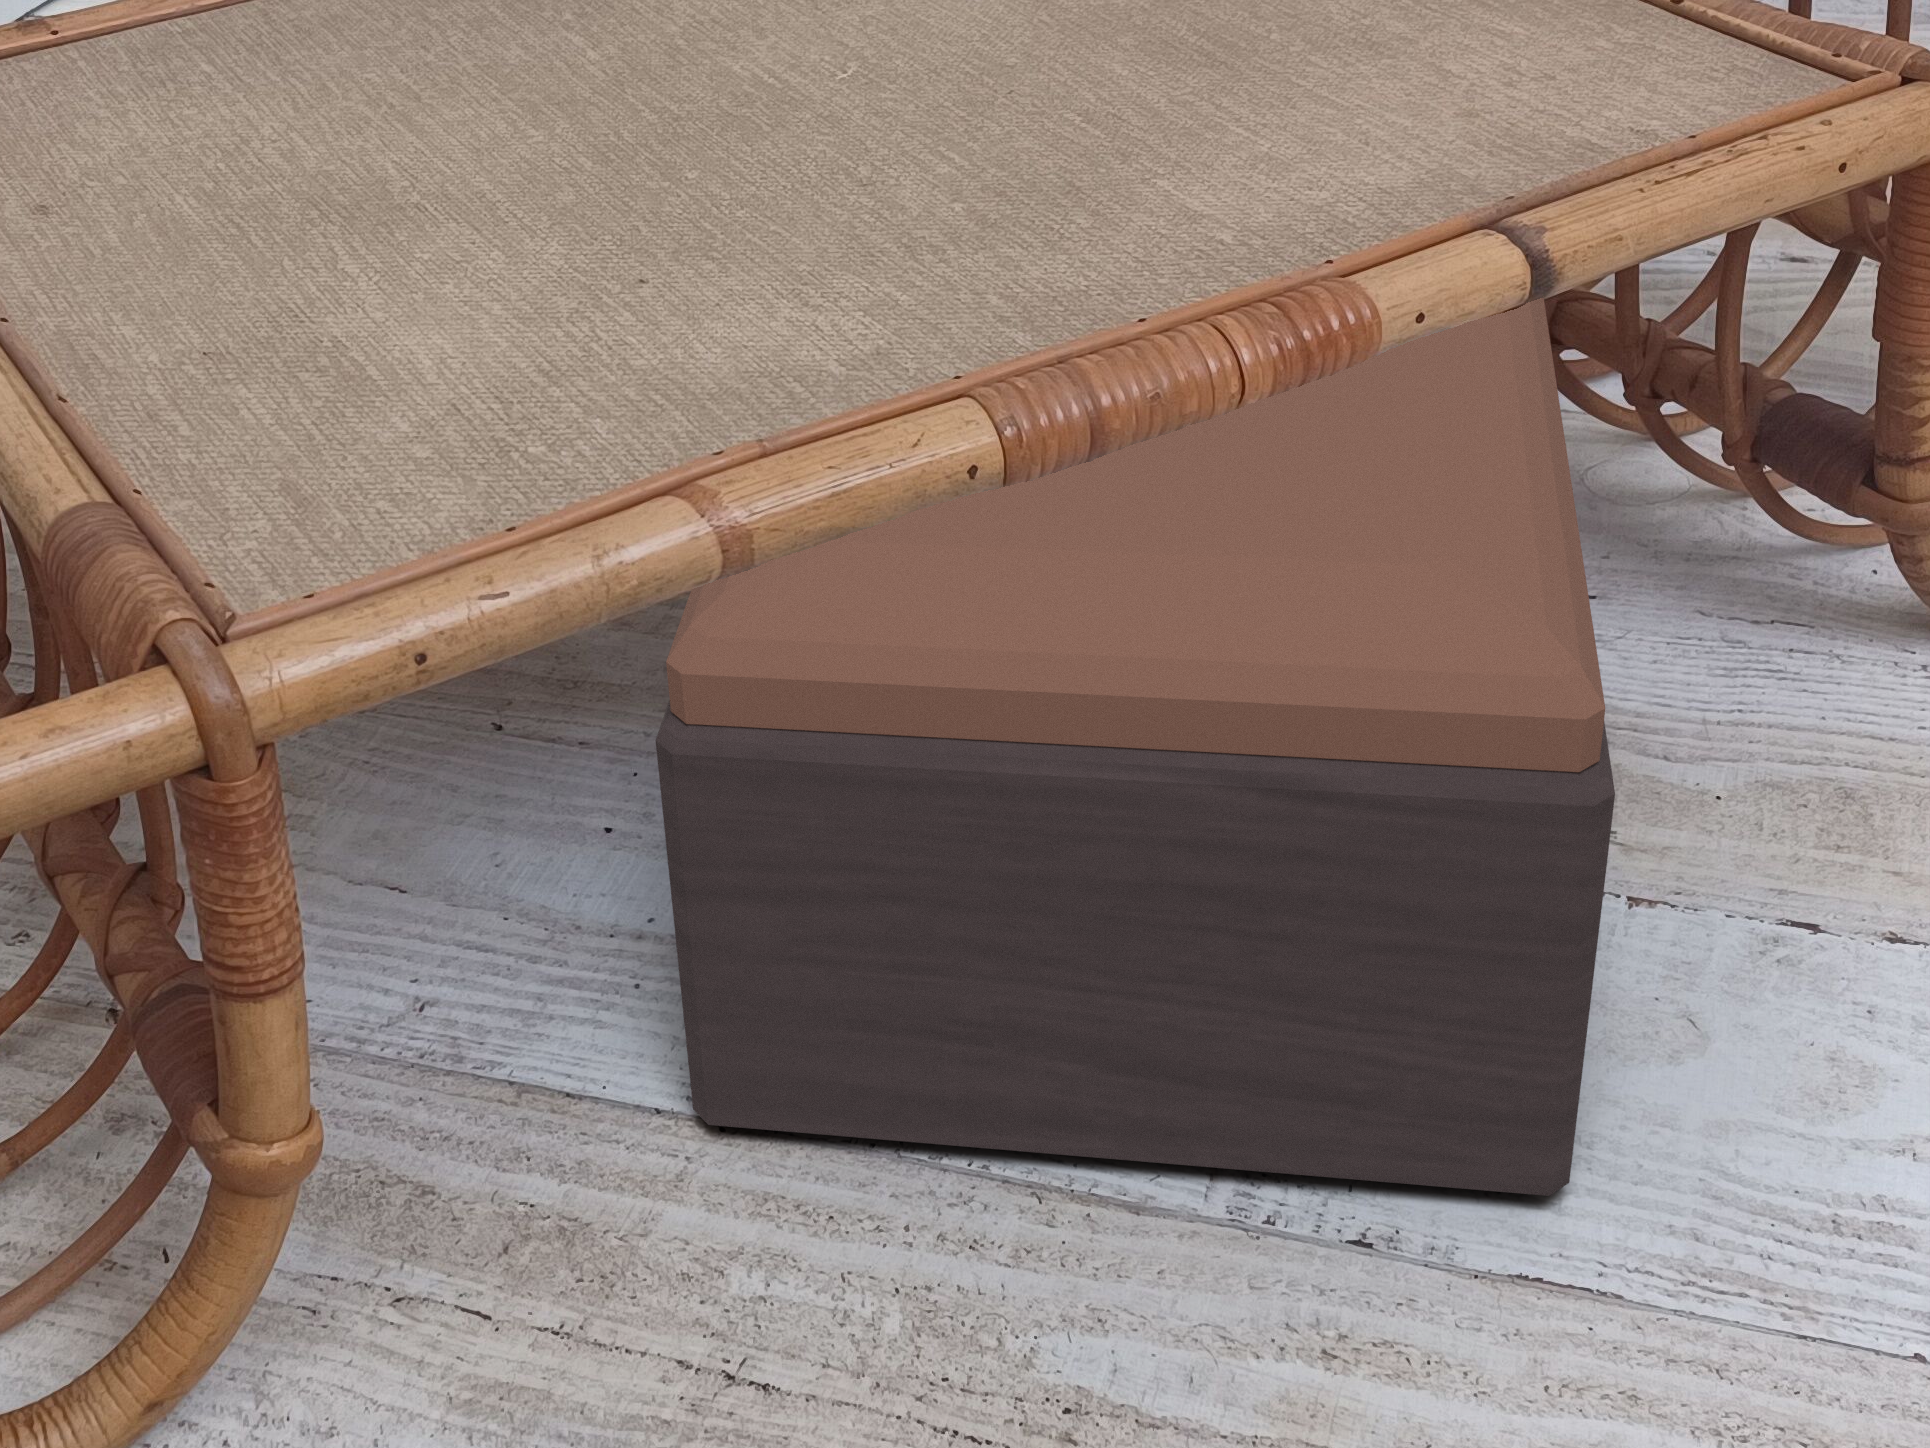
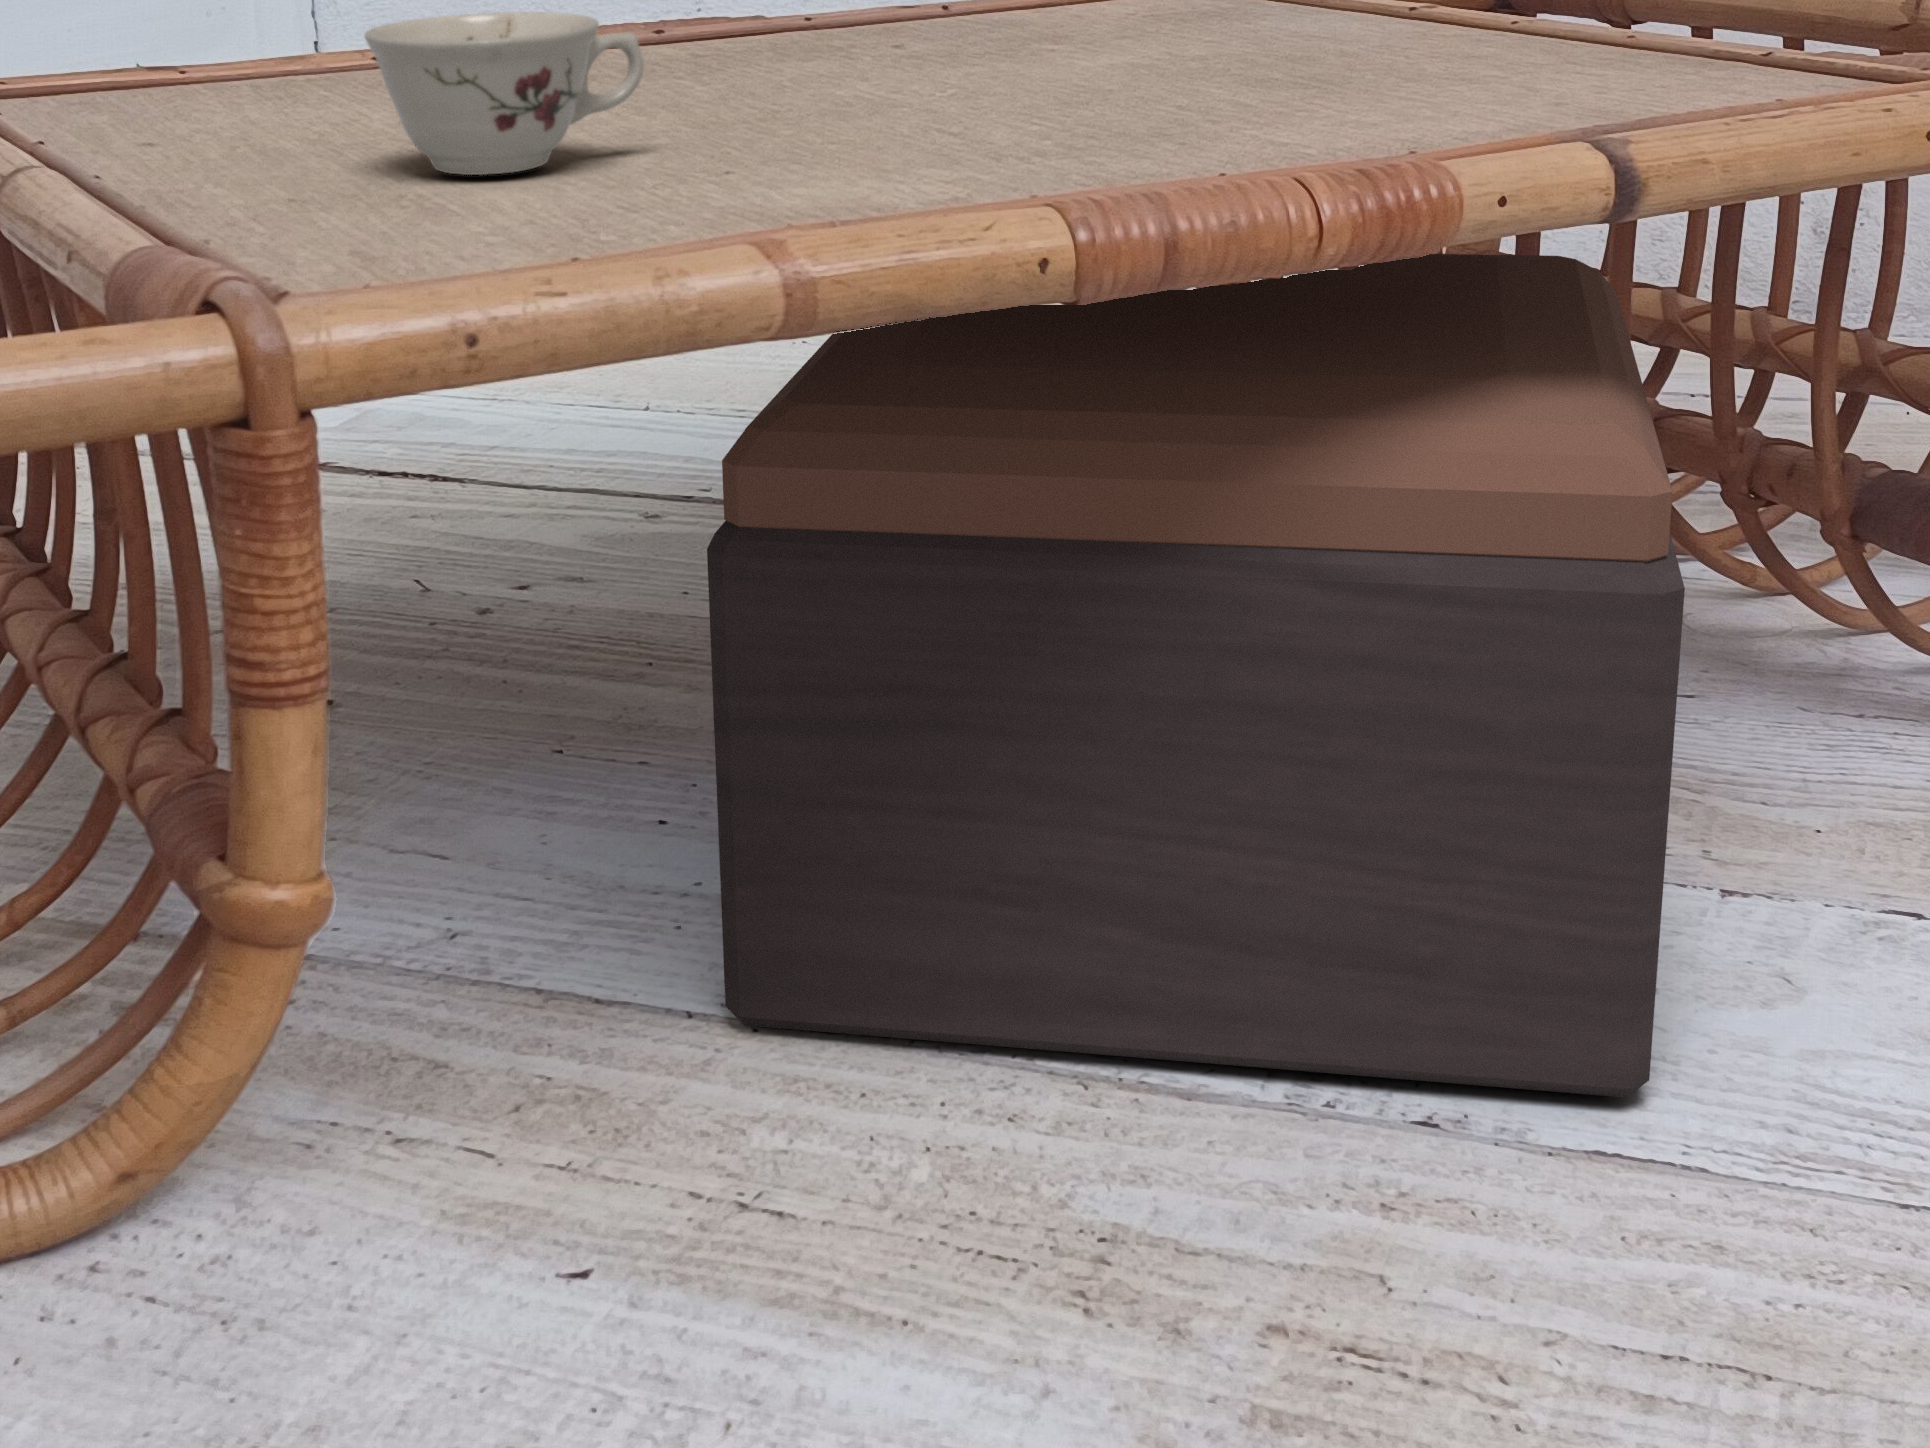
teacup: none [267,130,554,333] -> present [365,12,644,175]

